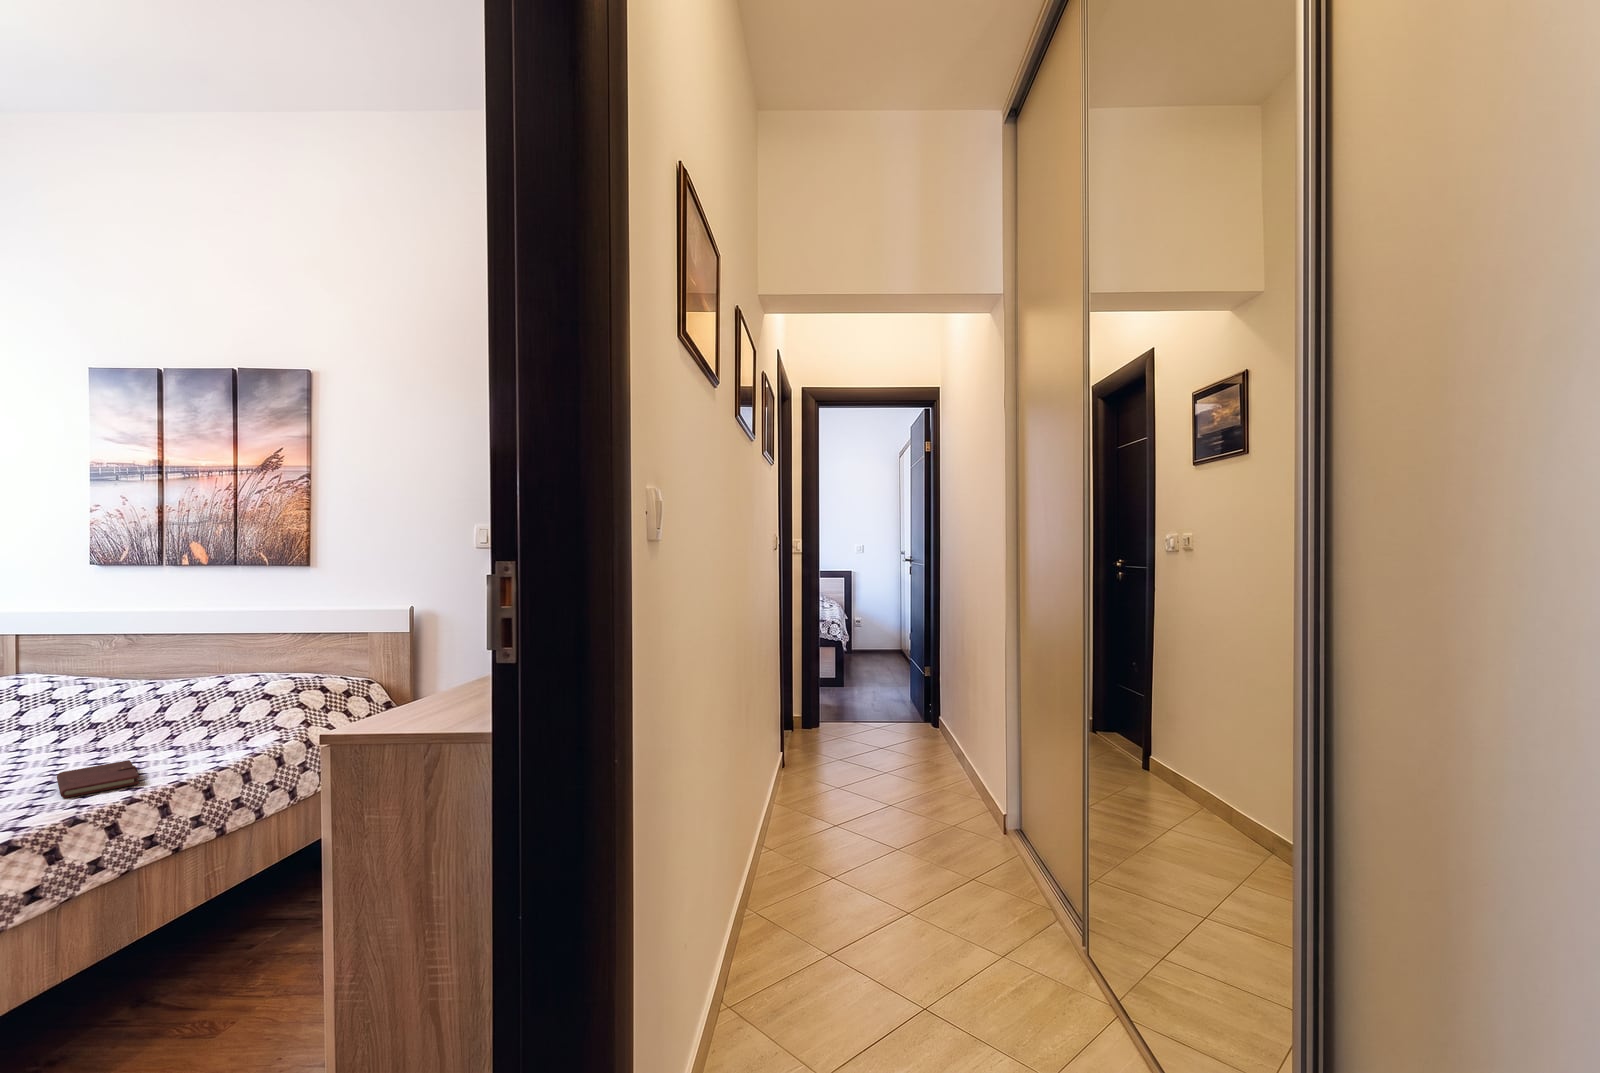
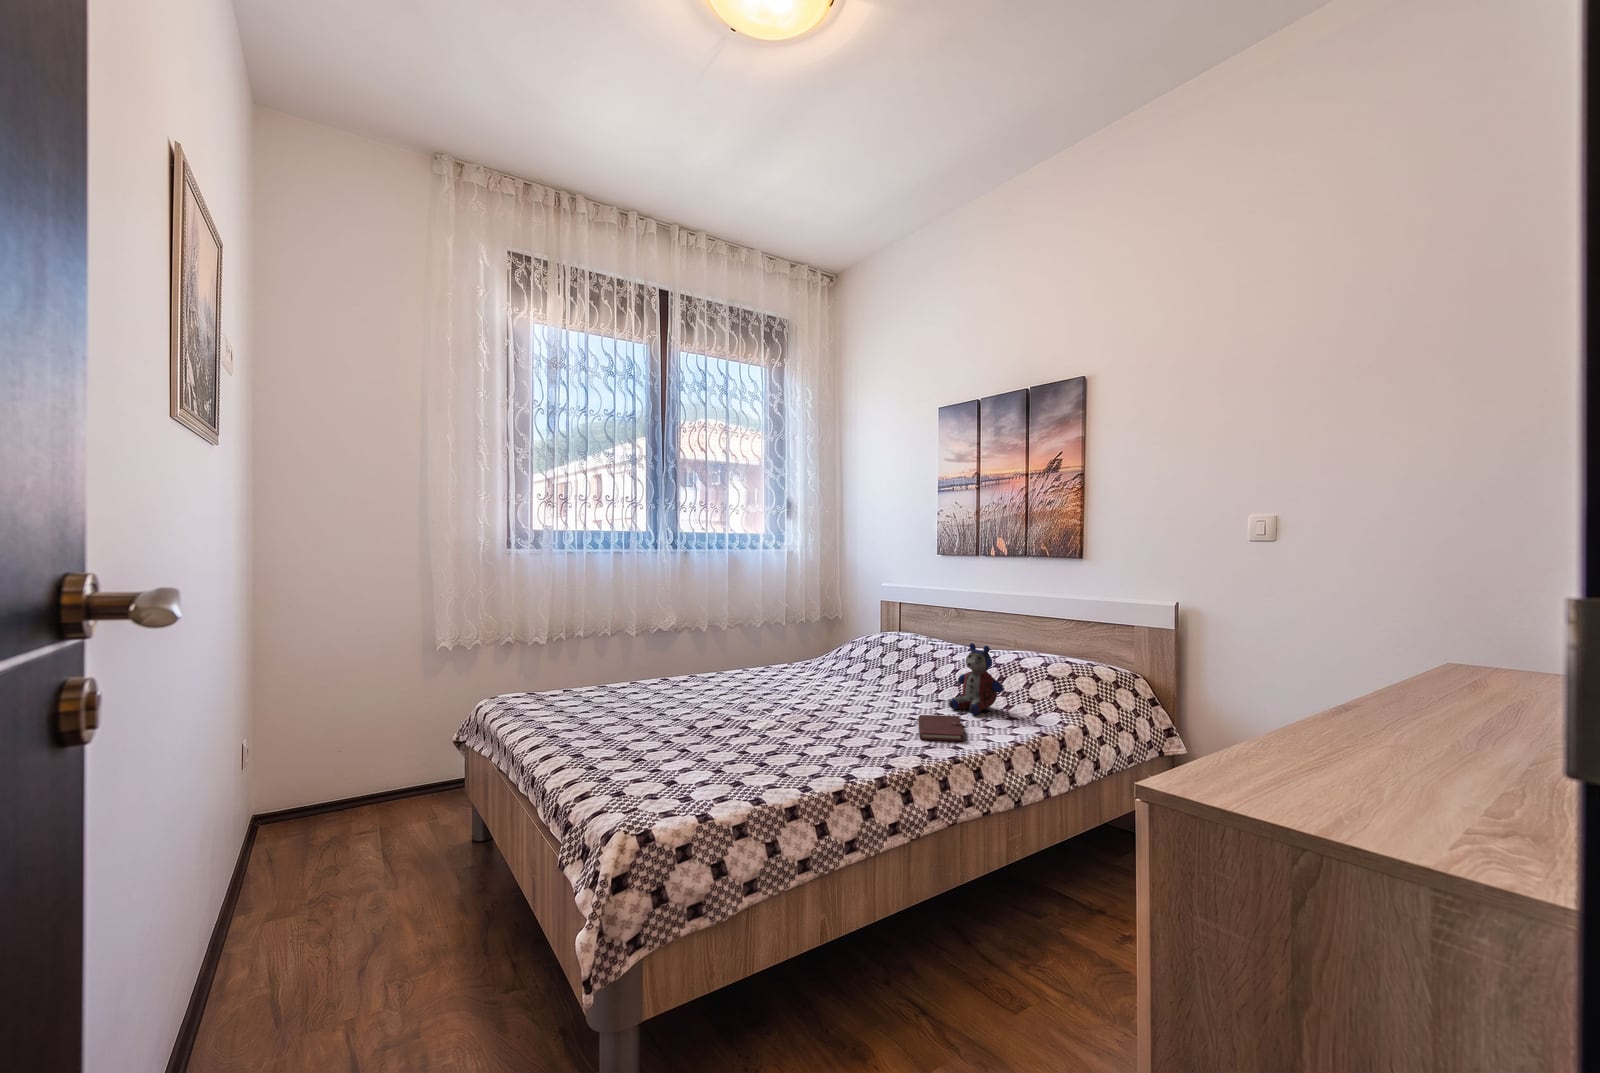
stuffed bear: none [112,669,200,757] -> present [949,643,1003,714]

